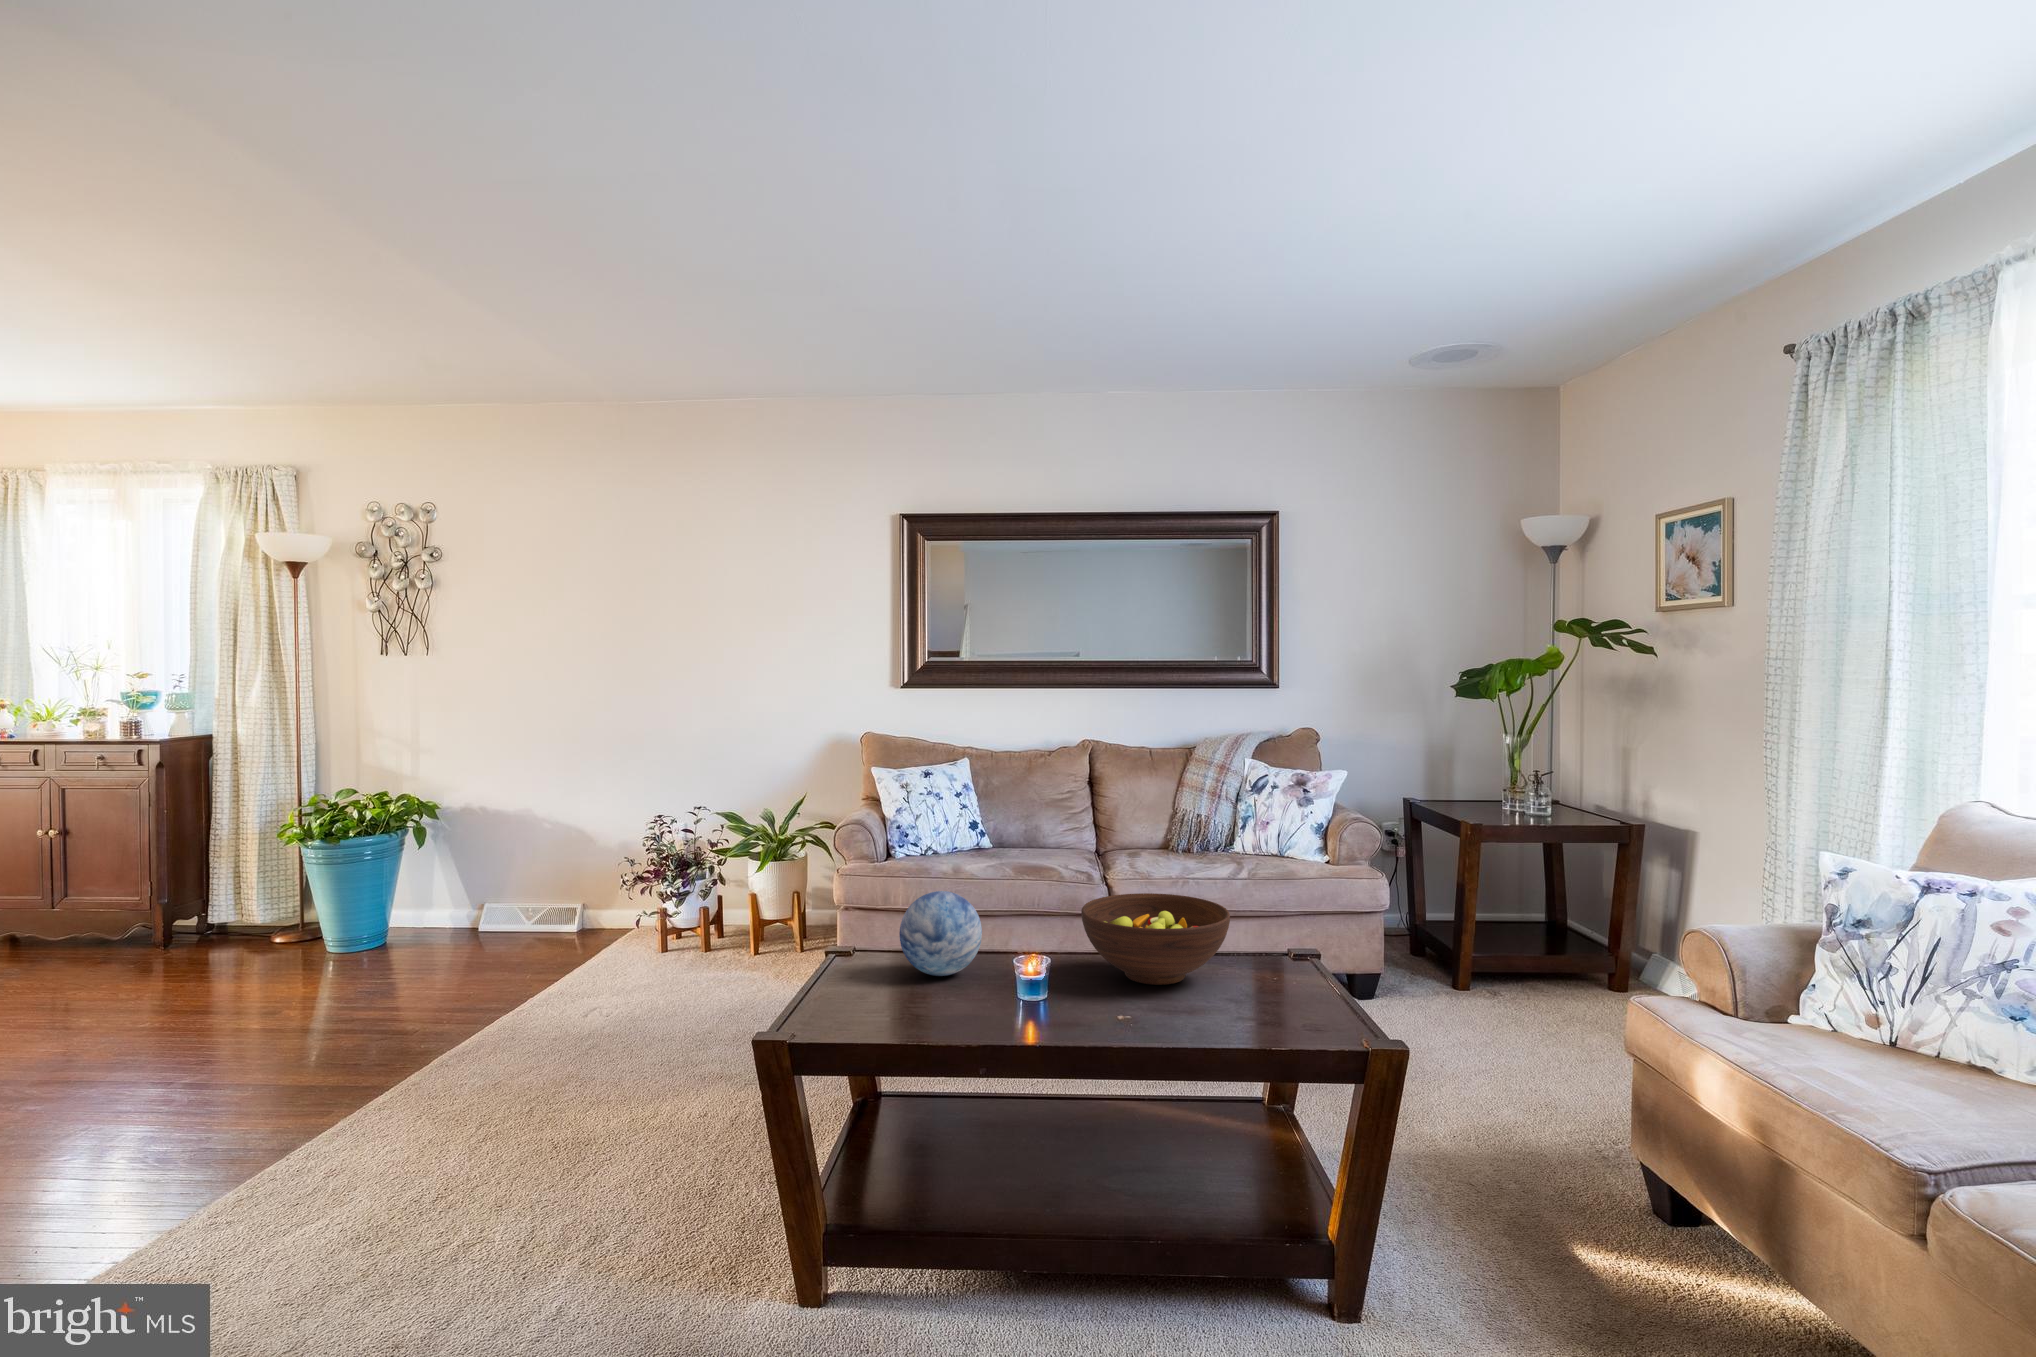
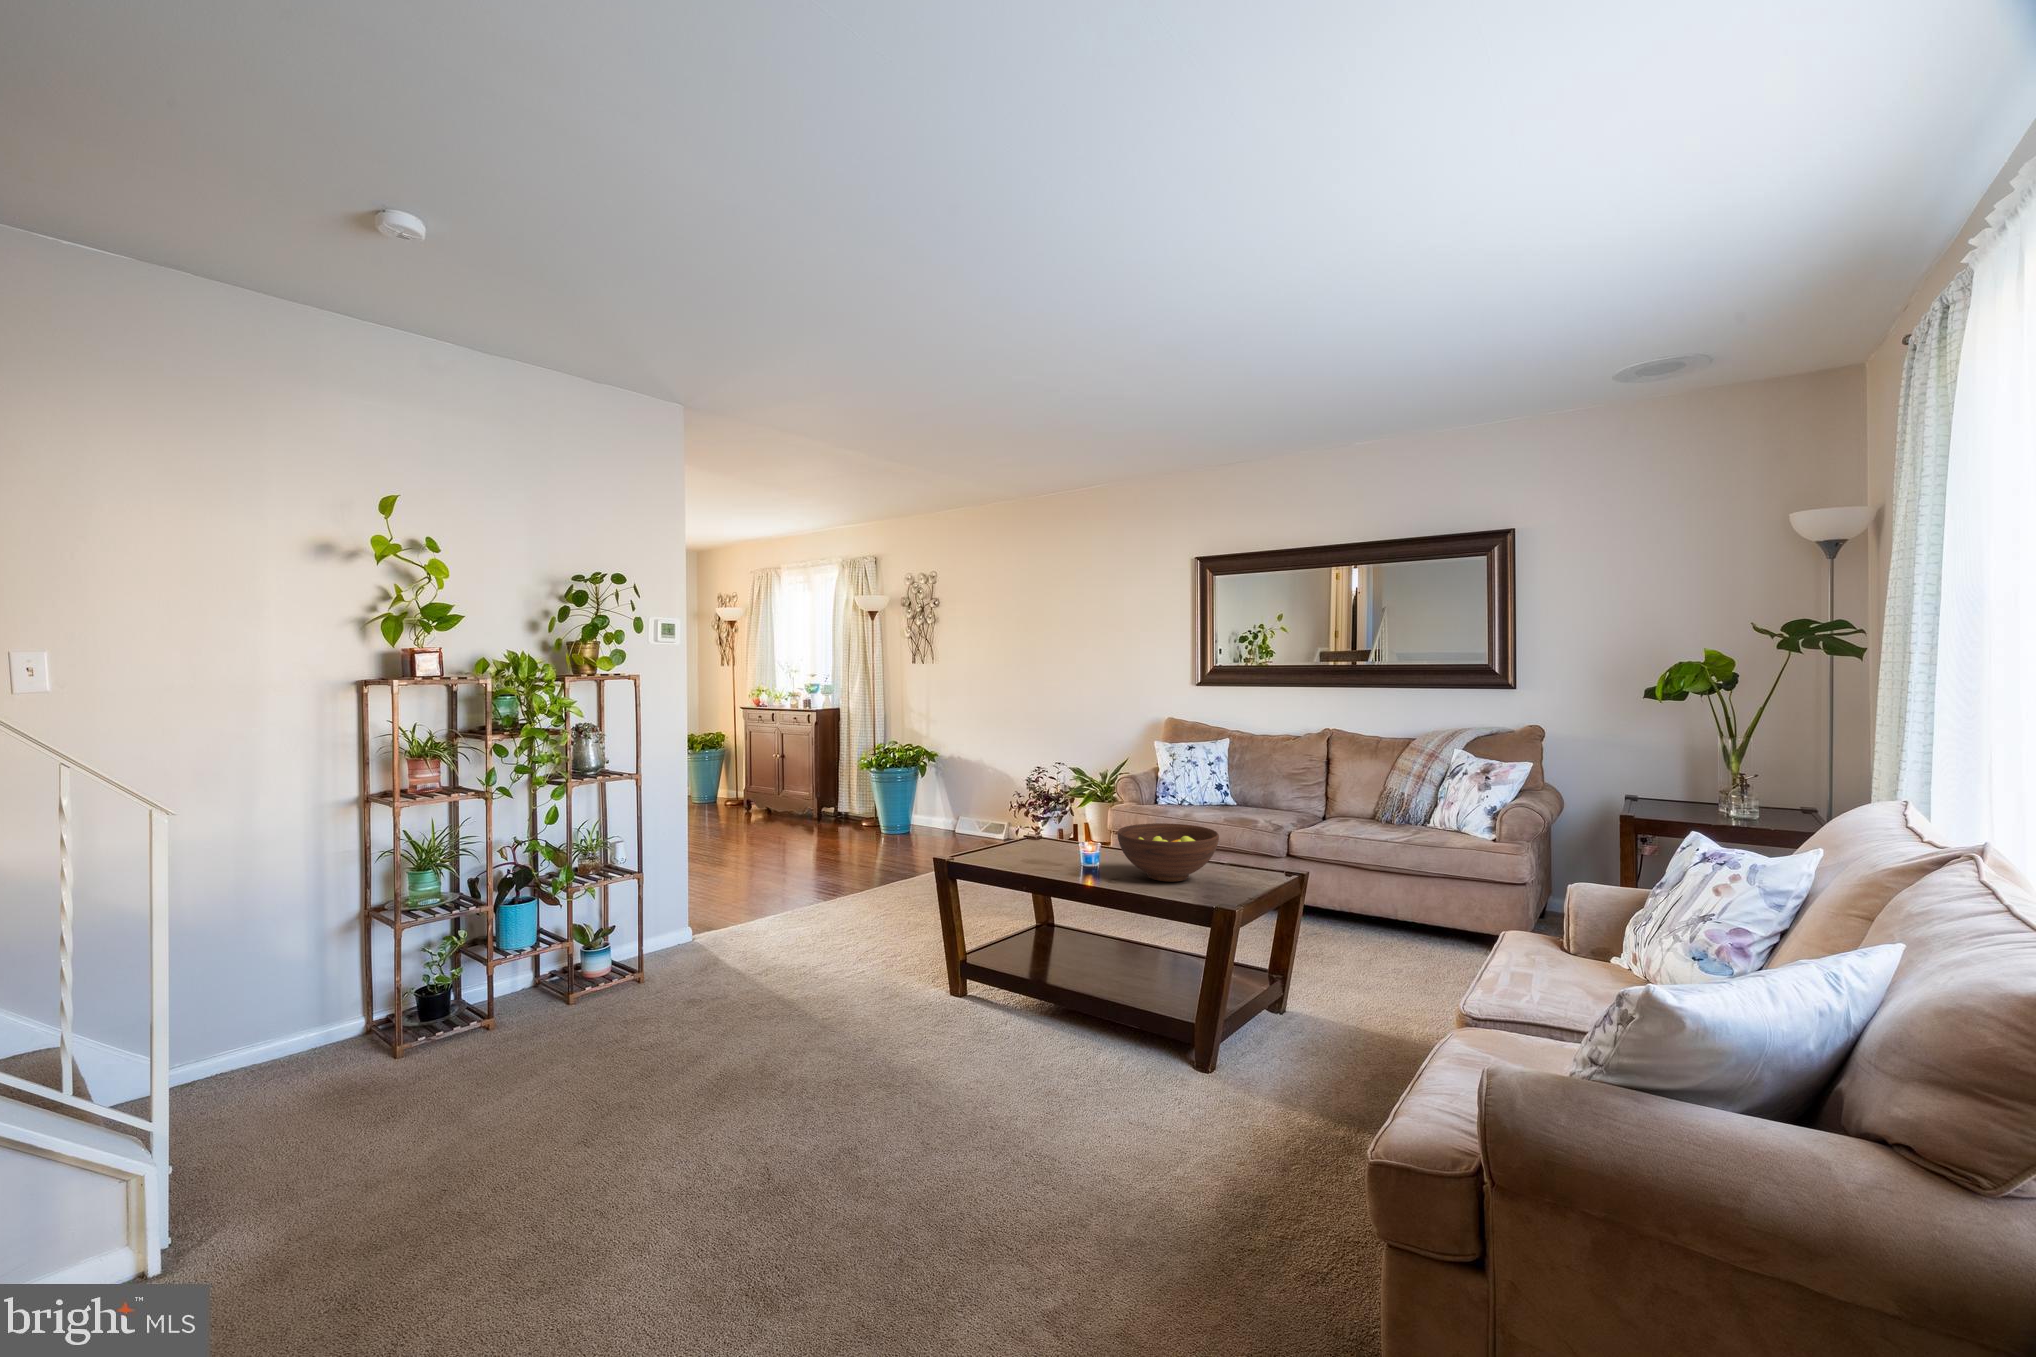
decorative orb: present [899,891,982,976] -> none [1026,808,1077,860]

